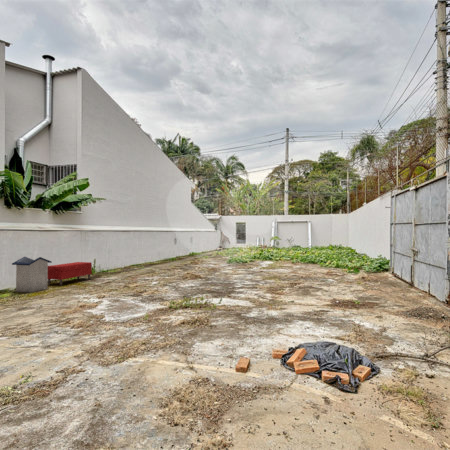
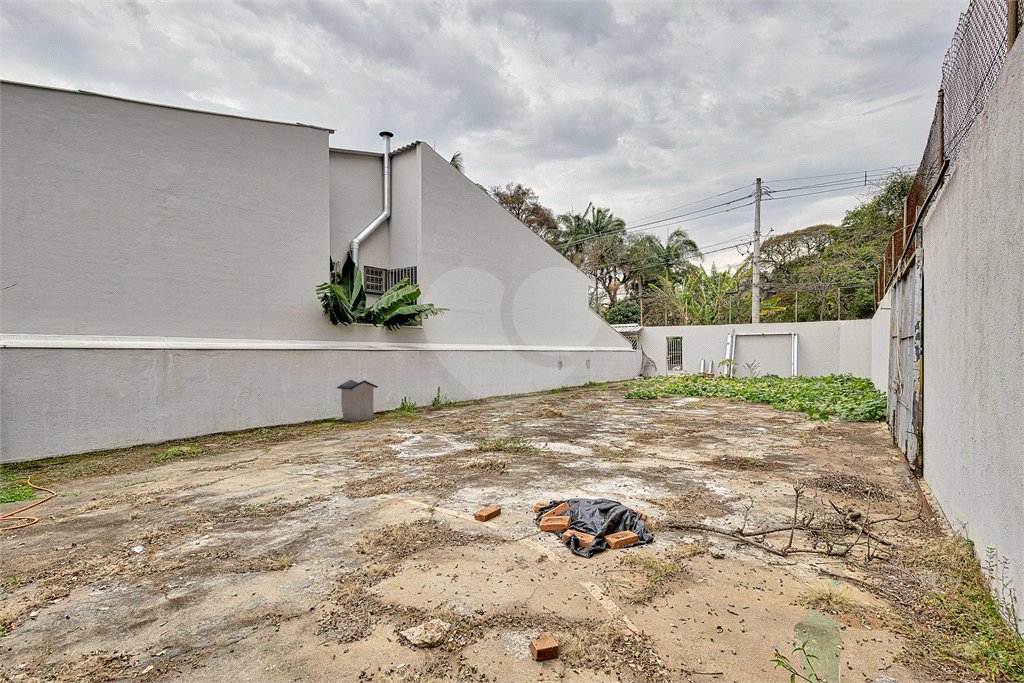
bench: present [48,262,92,286] -> none [376,389,429,417]

